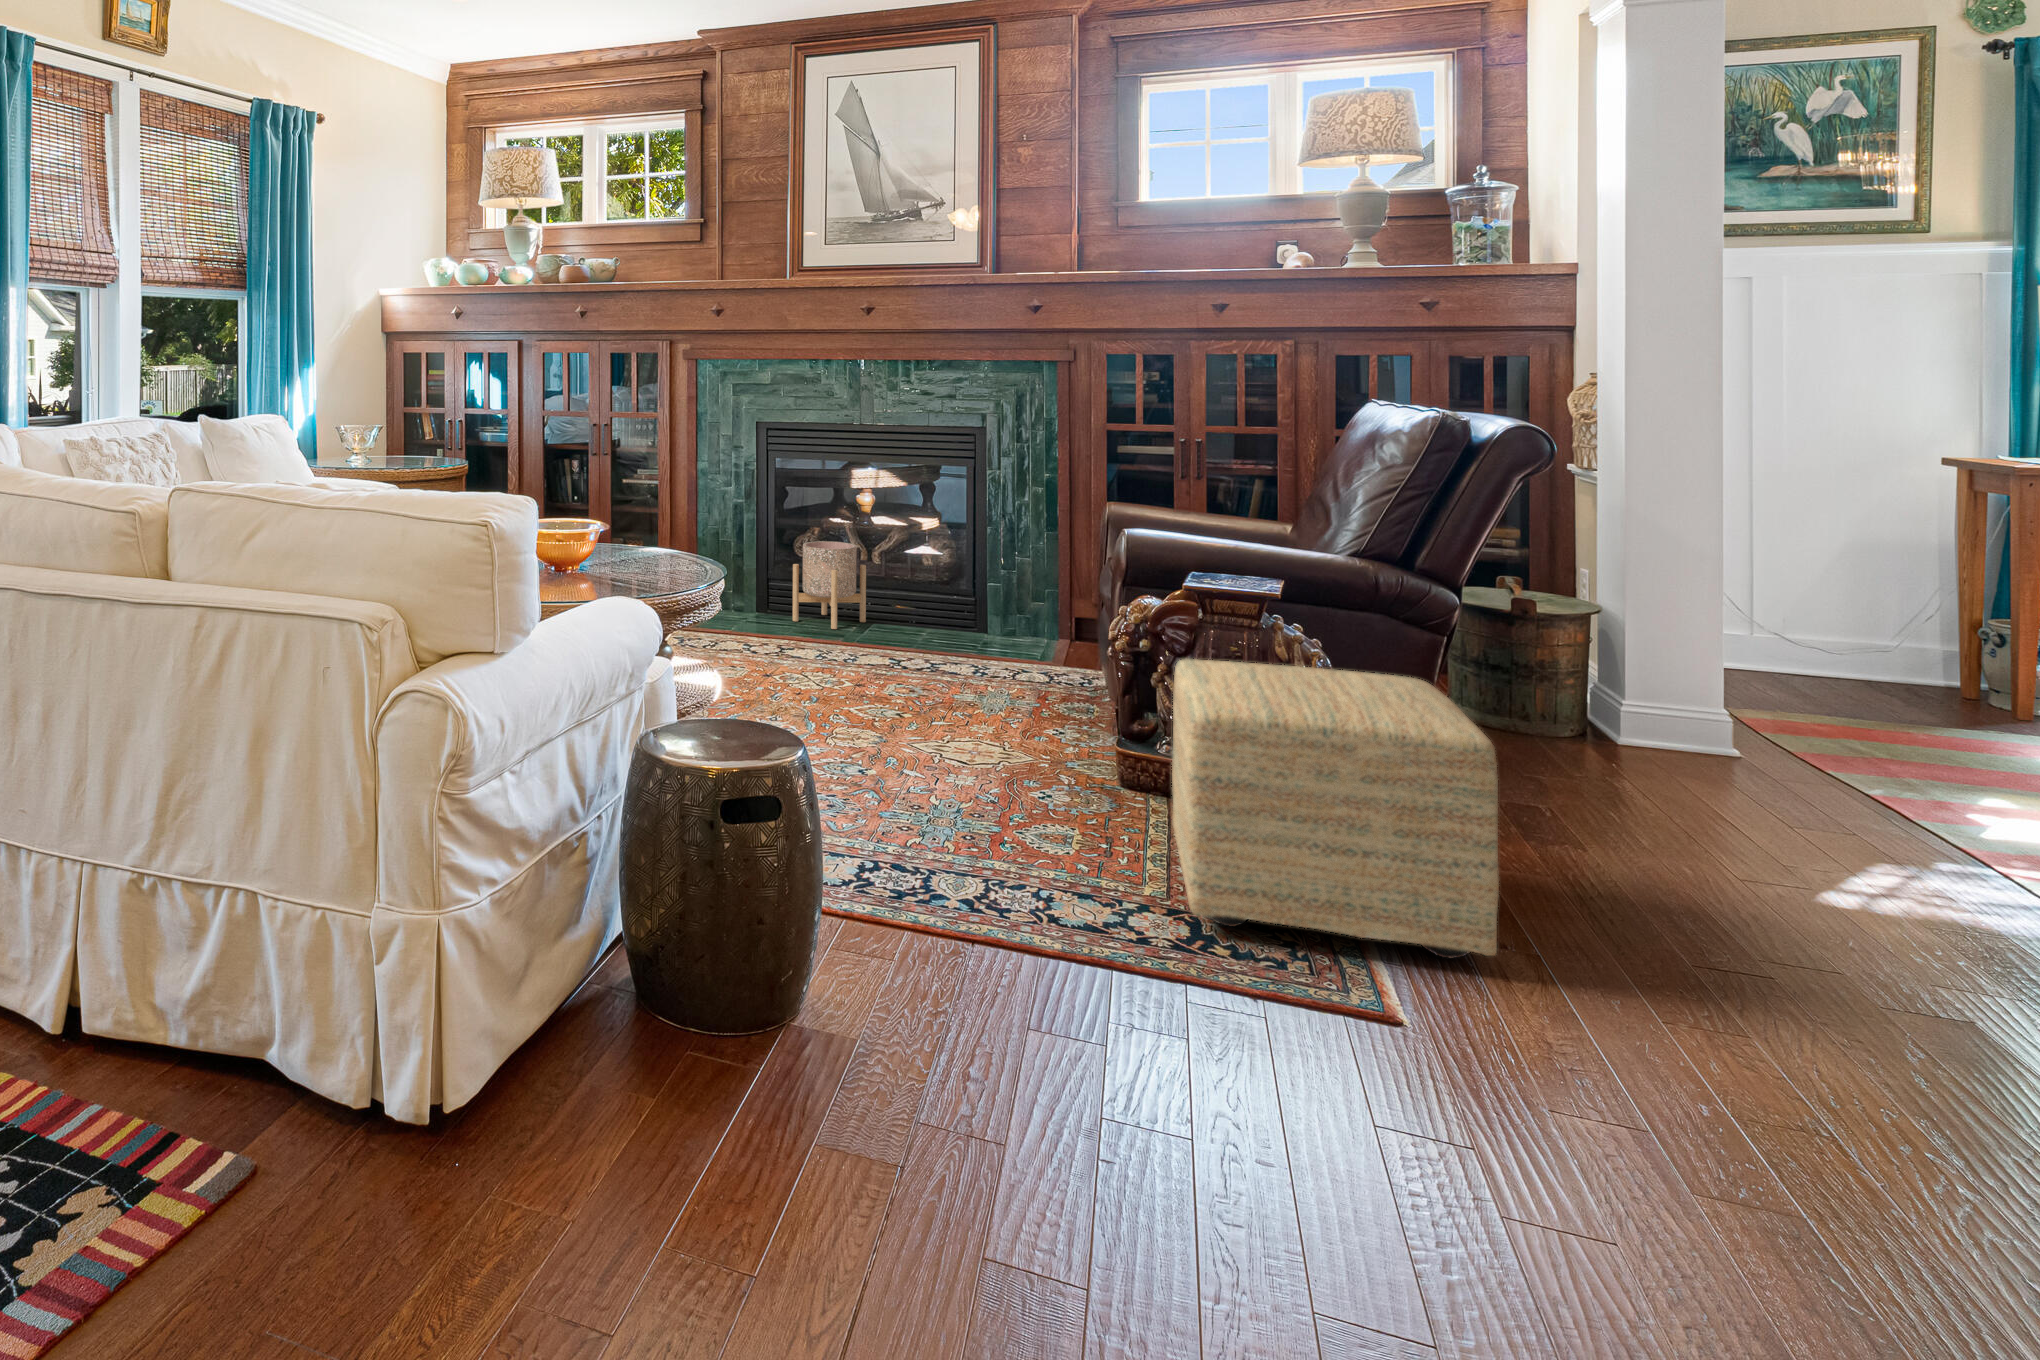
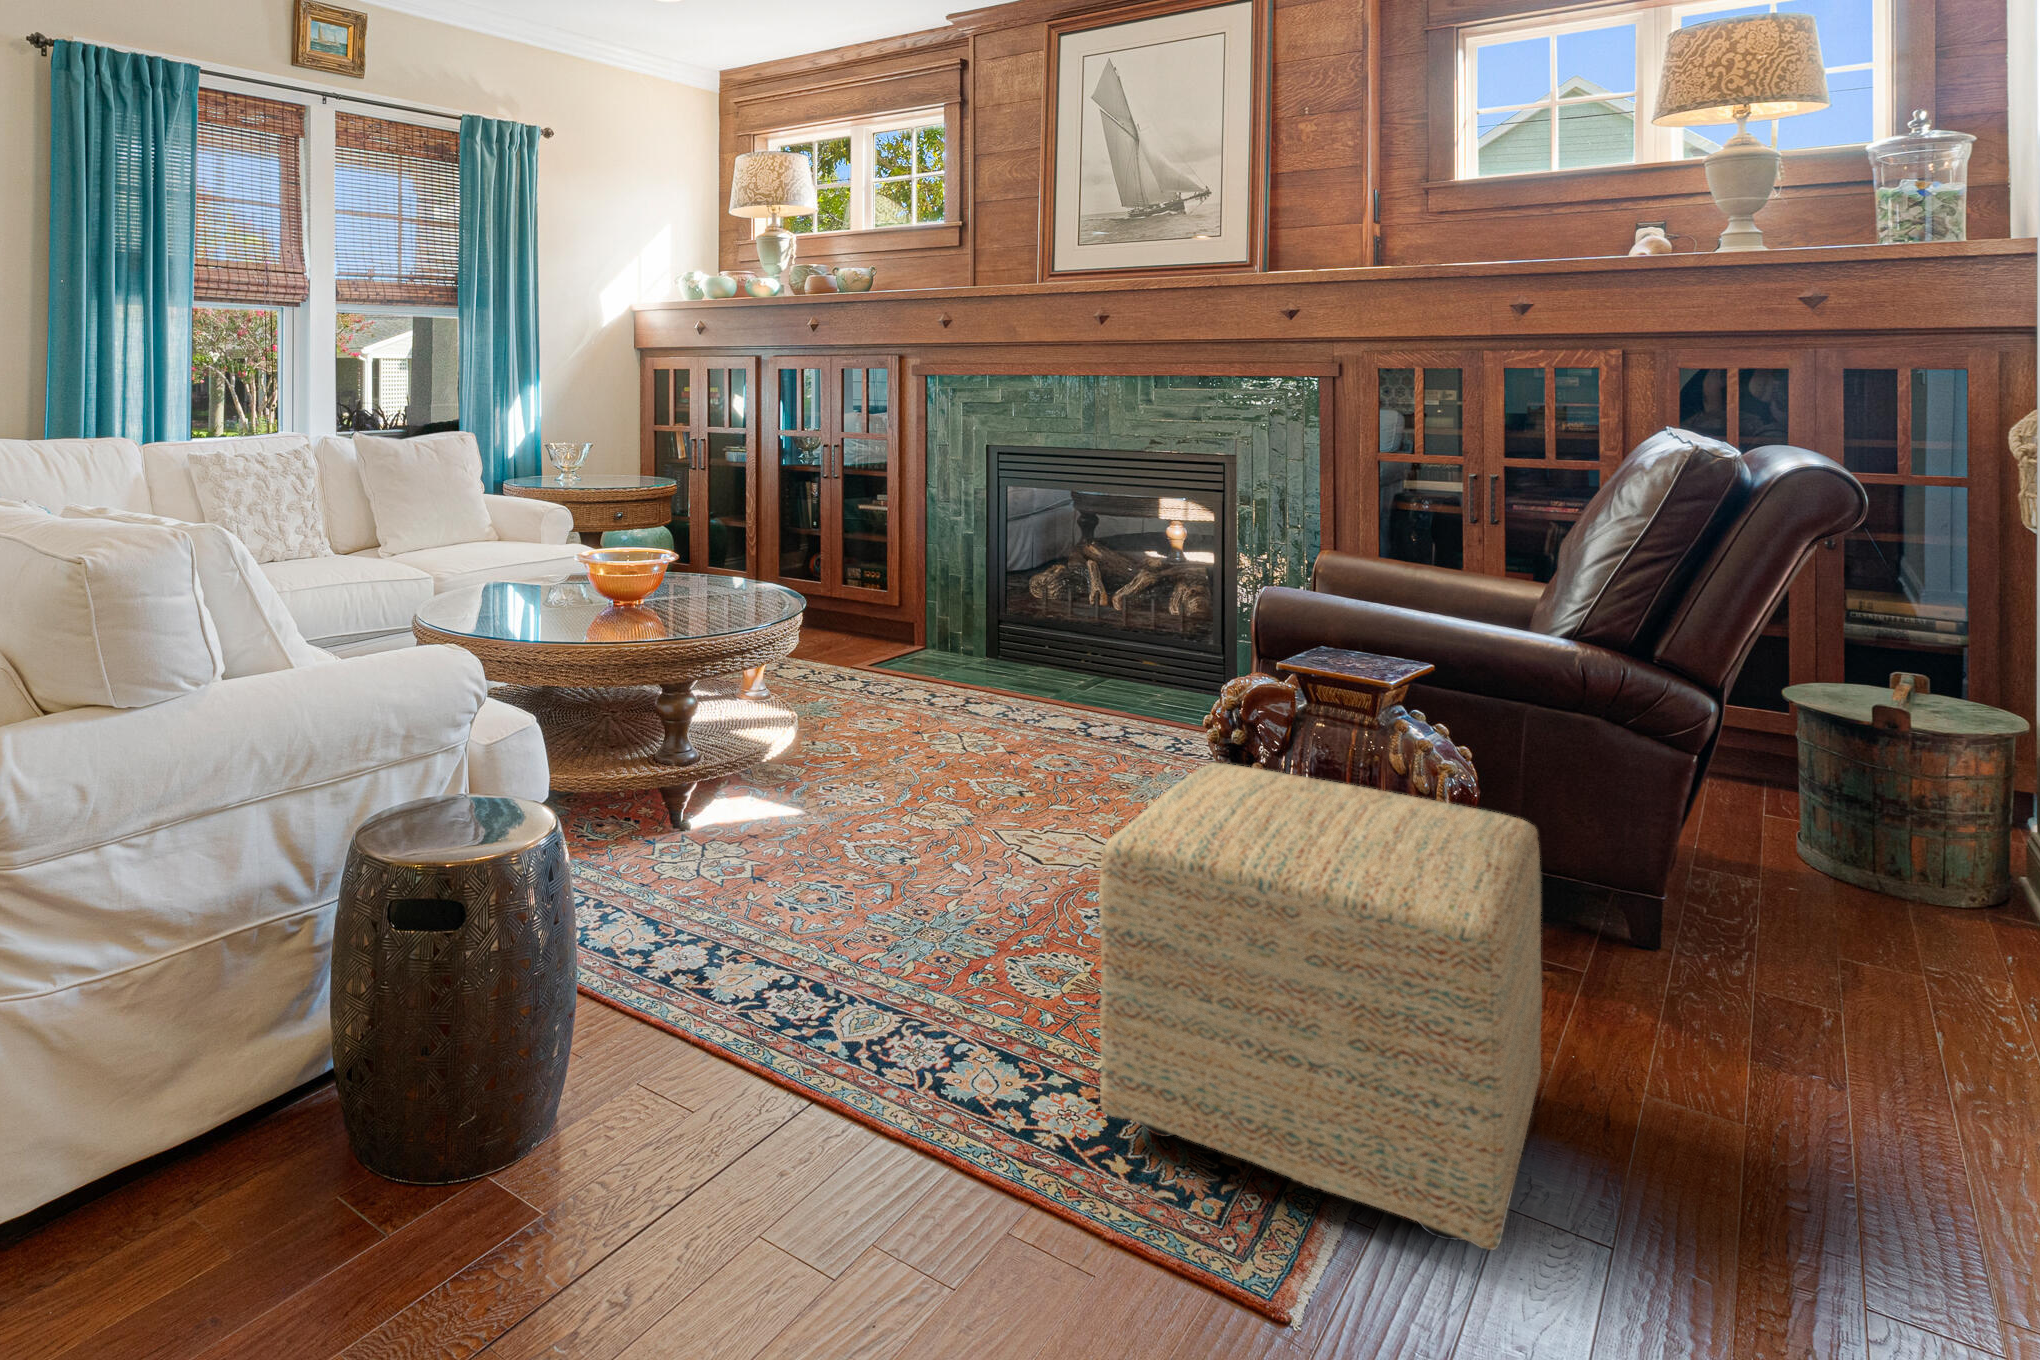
planter: present [793,541,866,629] -> none [1016,584,1102,687]

